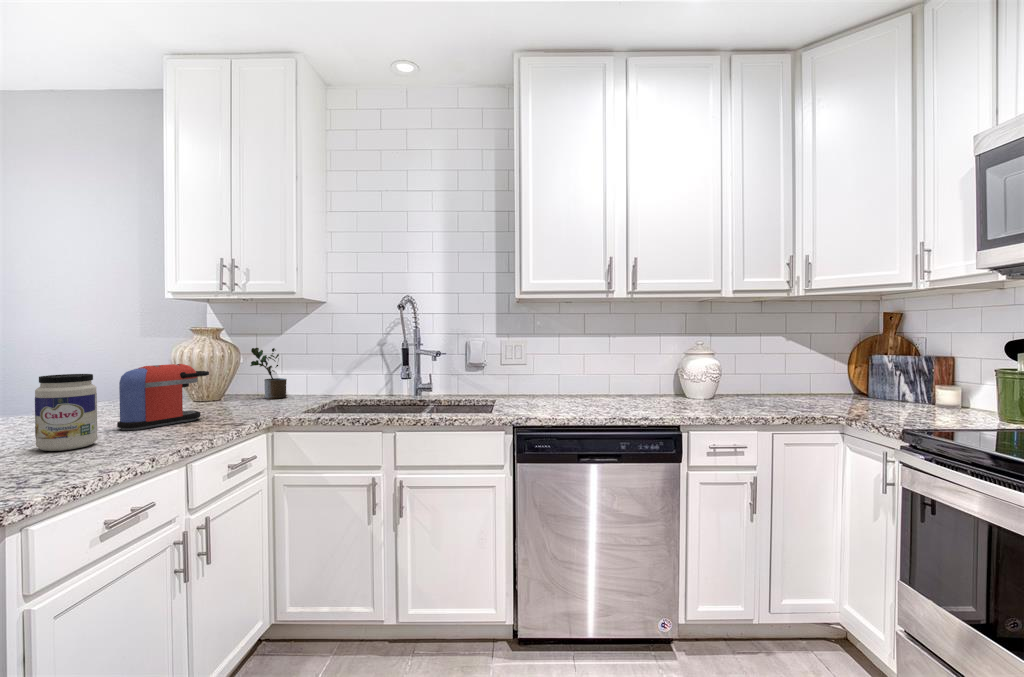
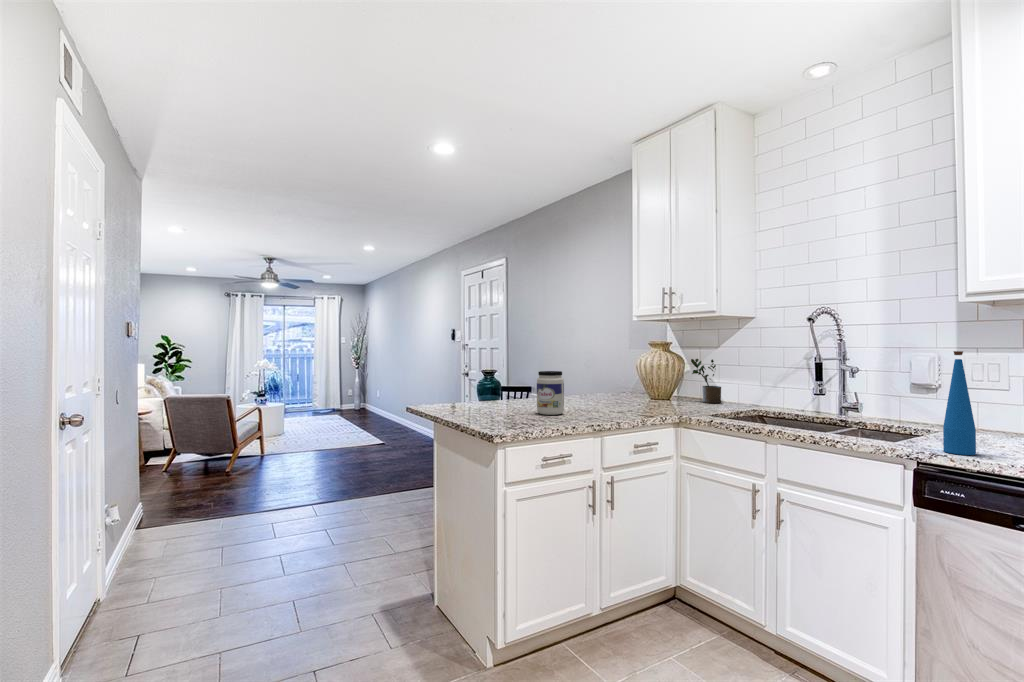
bottle: none [530,336,549,415] -> present [943,351,976,455]
coffee maker: present [117,364,209,430] -> none [584,368,641,410]

